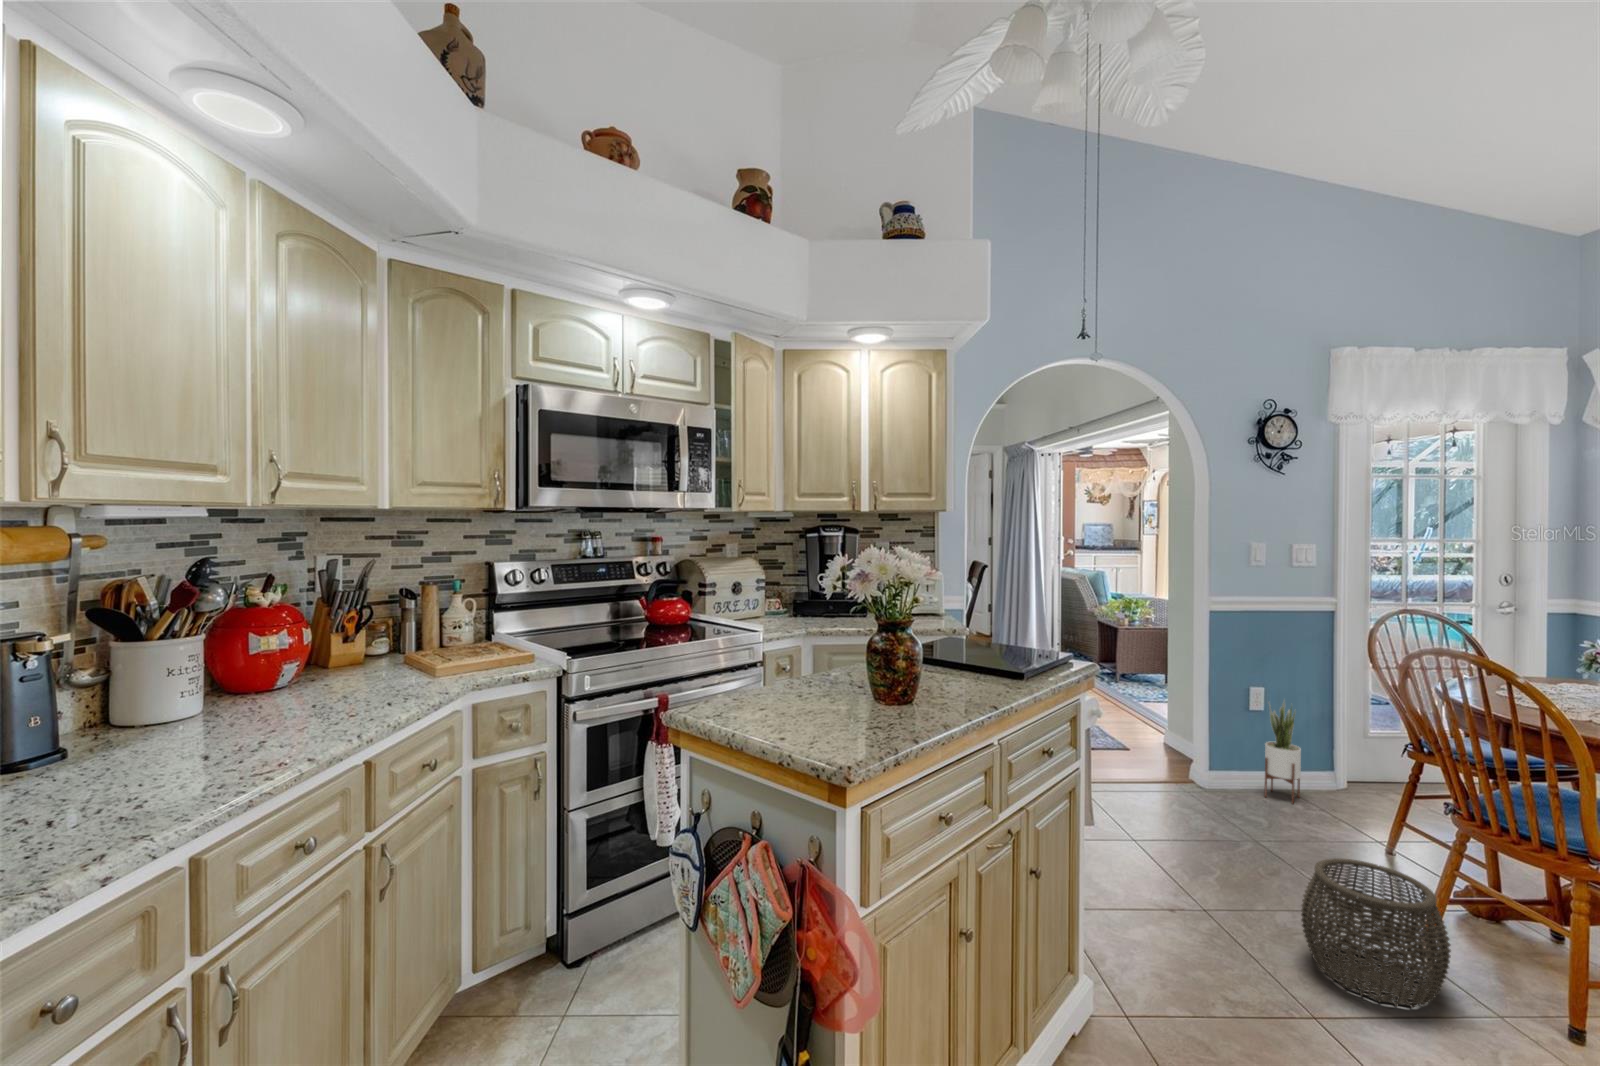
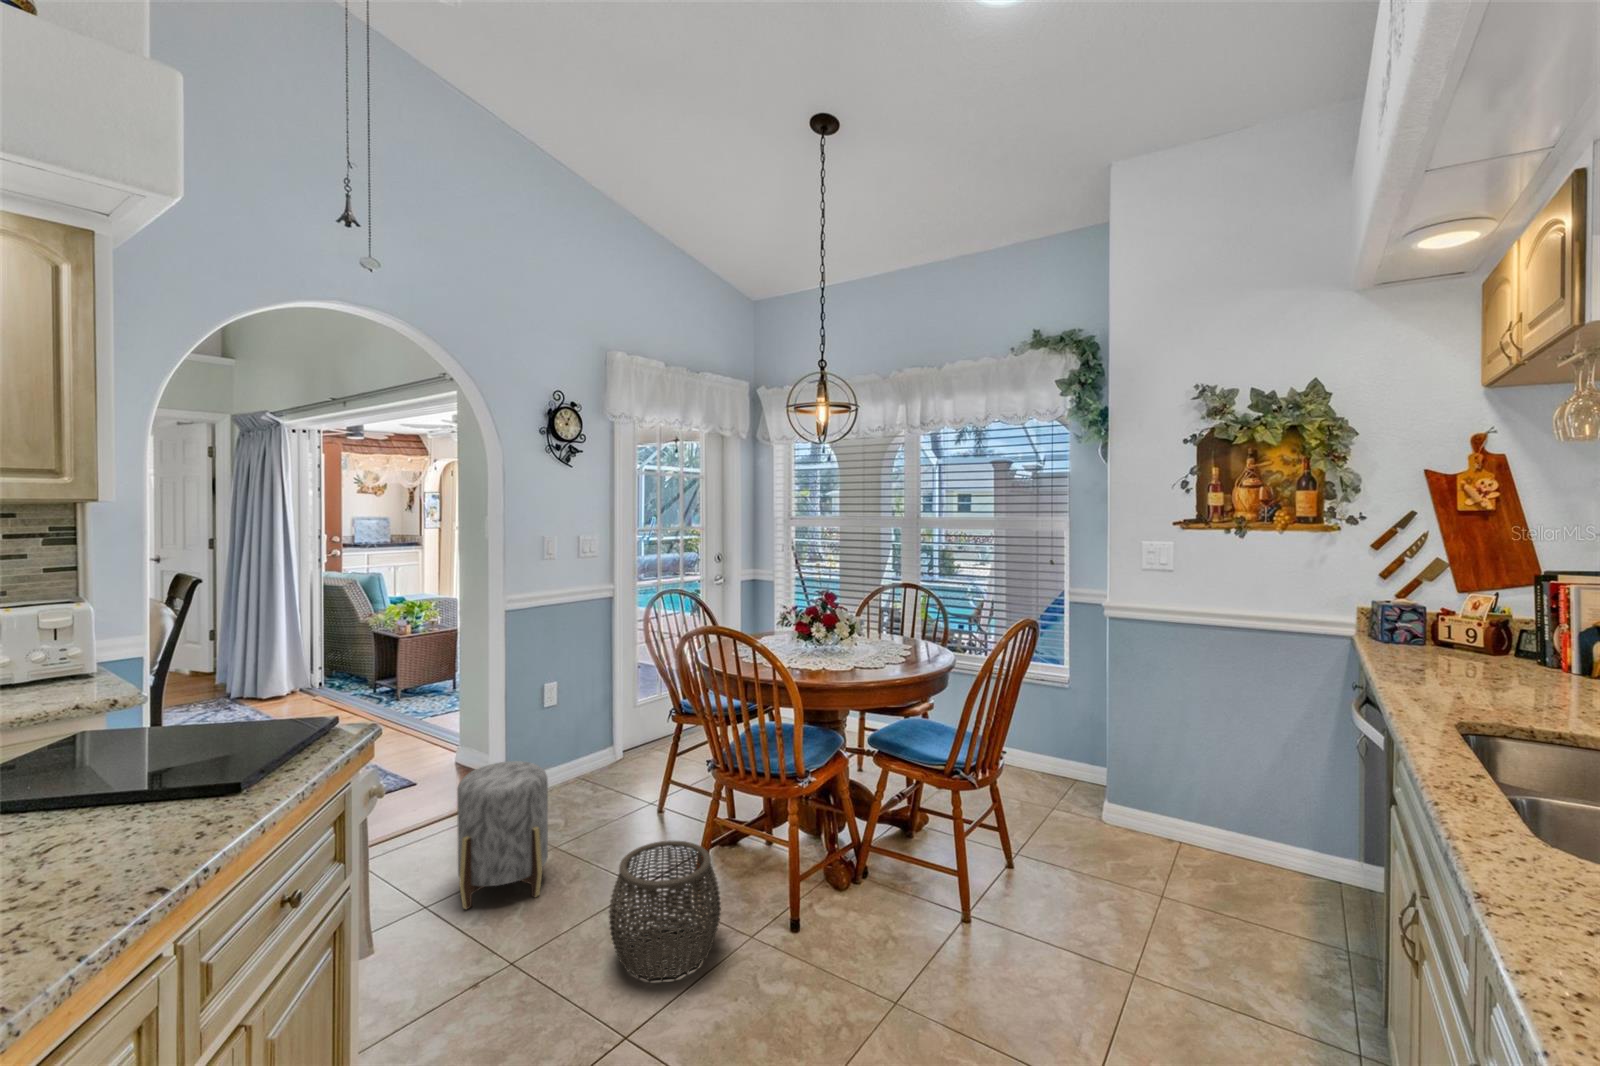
potted plant: present [1265,703,1301,804] -> none [559,690,589,793]
stool: none [1158,741,1245,872] -> present [457,761,548,909]

